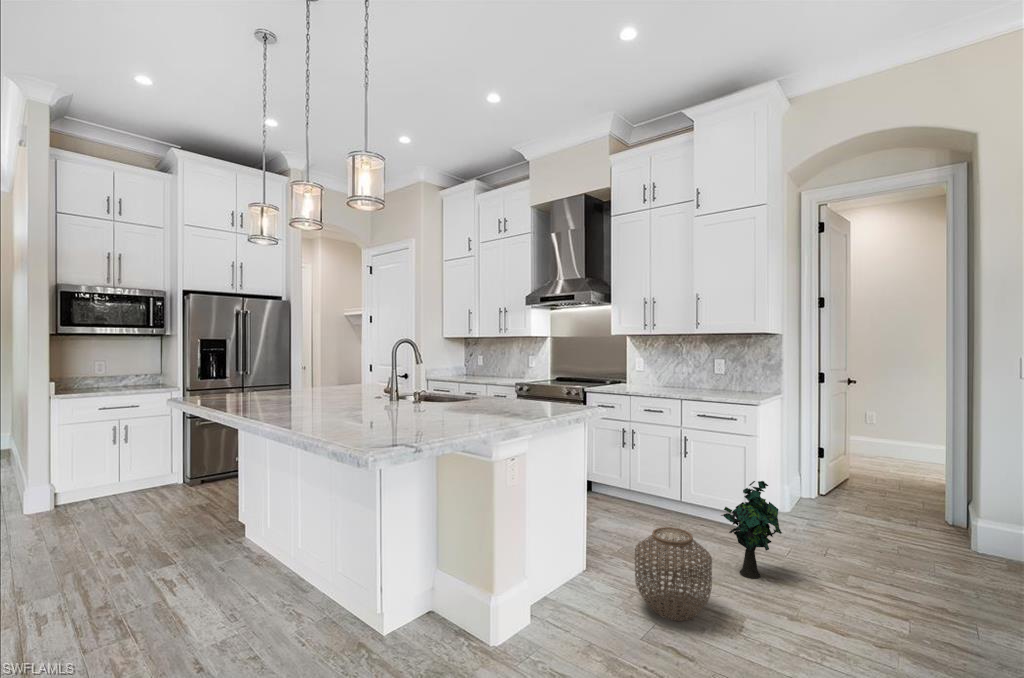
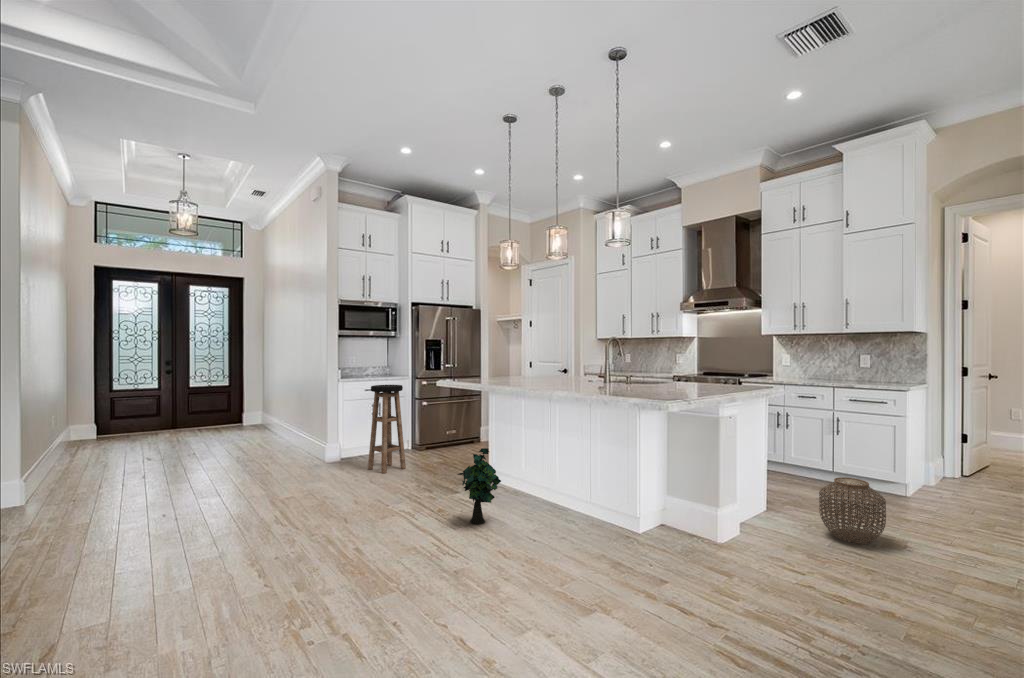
bar stool: none [80,403,140,530] -> present [368,385,406,474]
decorative plant: present [721,481,782,579] -> present [458,448,501,524]

